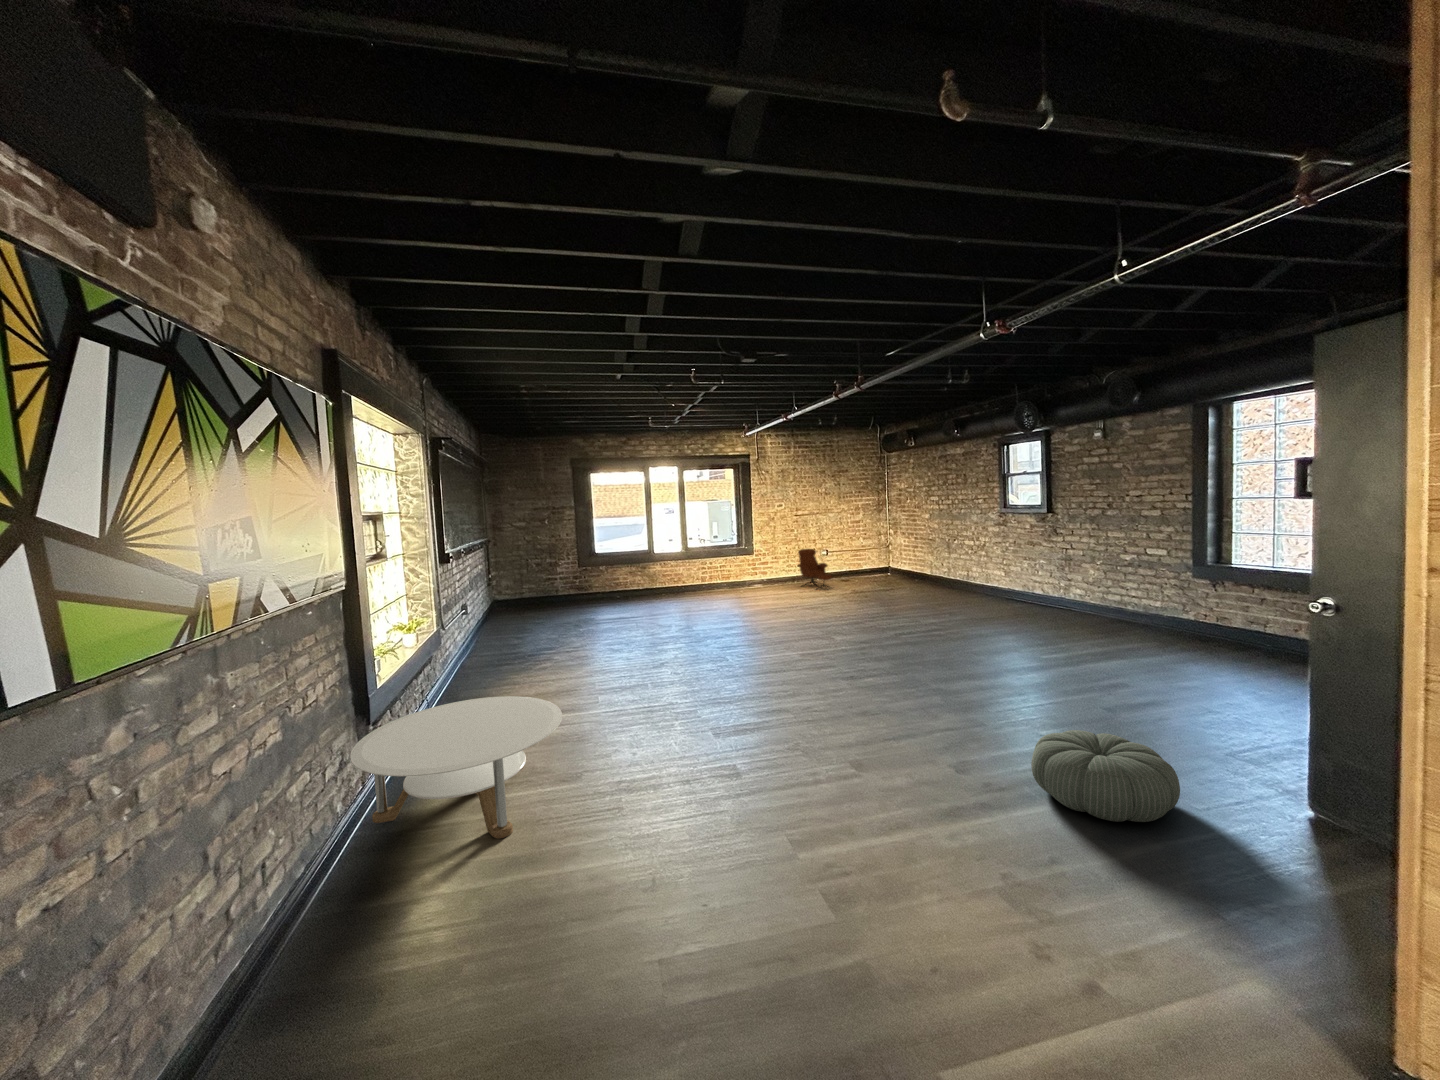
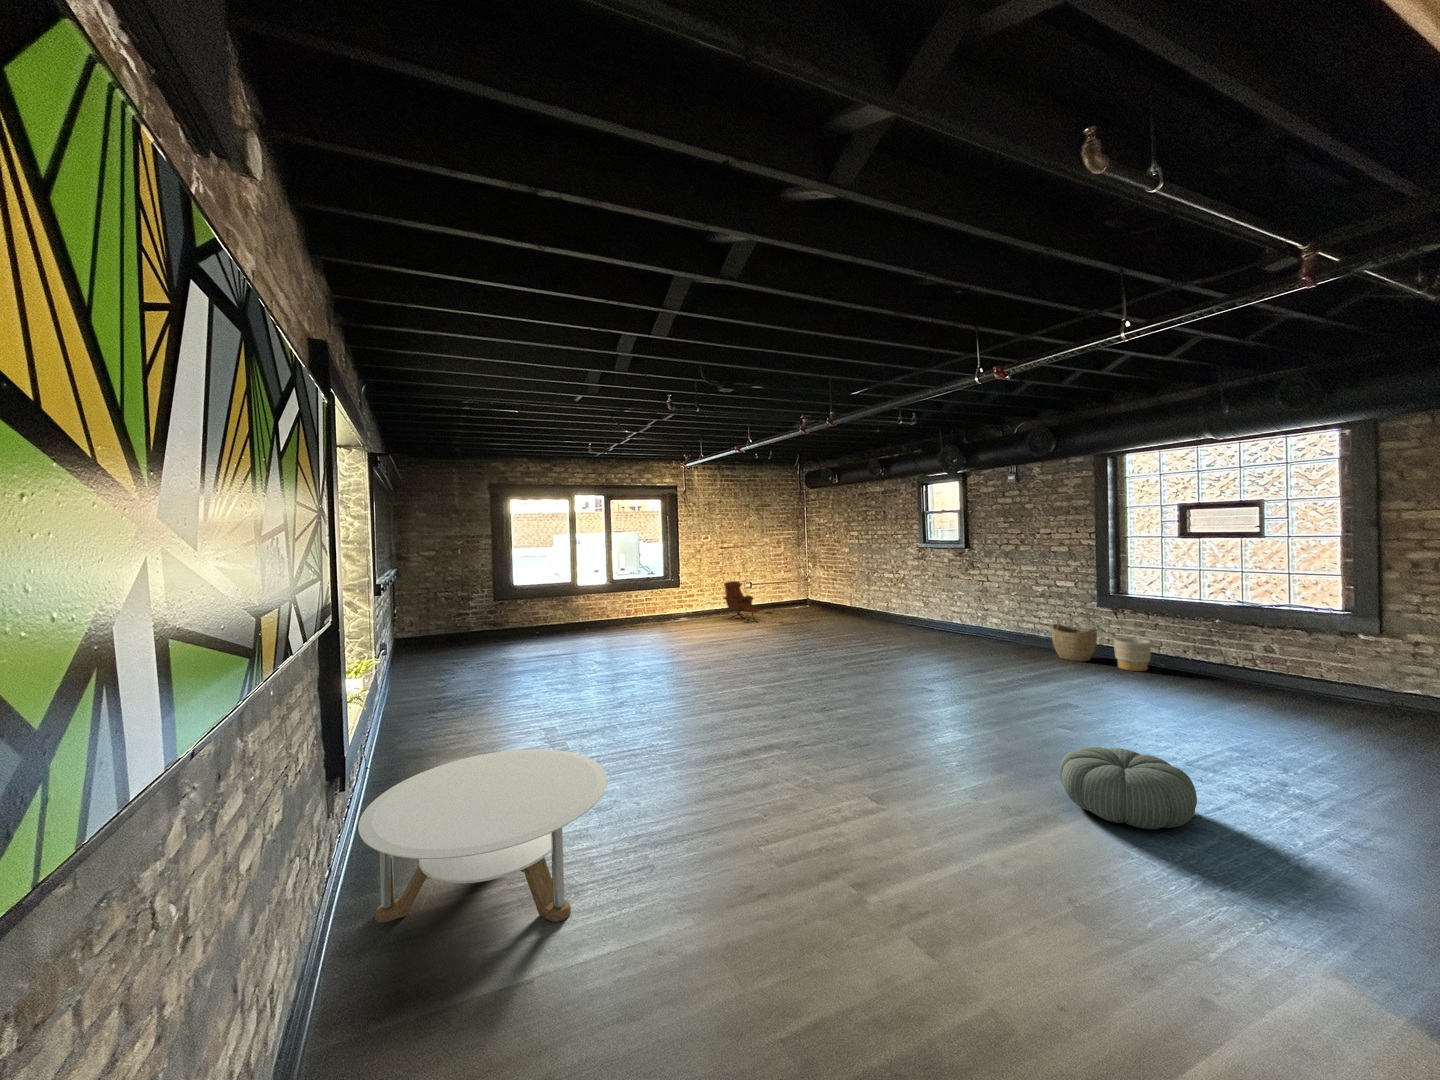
woven basket: none [1135,588,1190,640] -> present [1052,617,1097,662]
planter: none [1207,615,1254,653] -> present [1114,638,1151,671]

